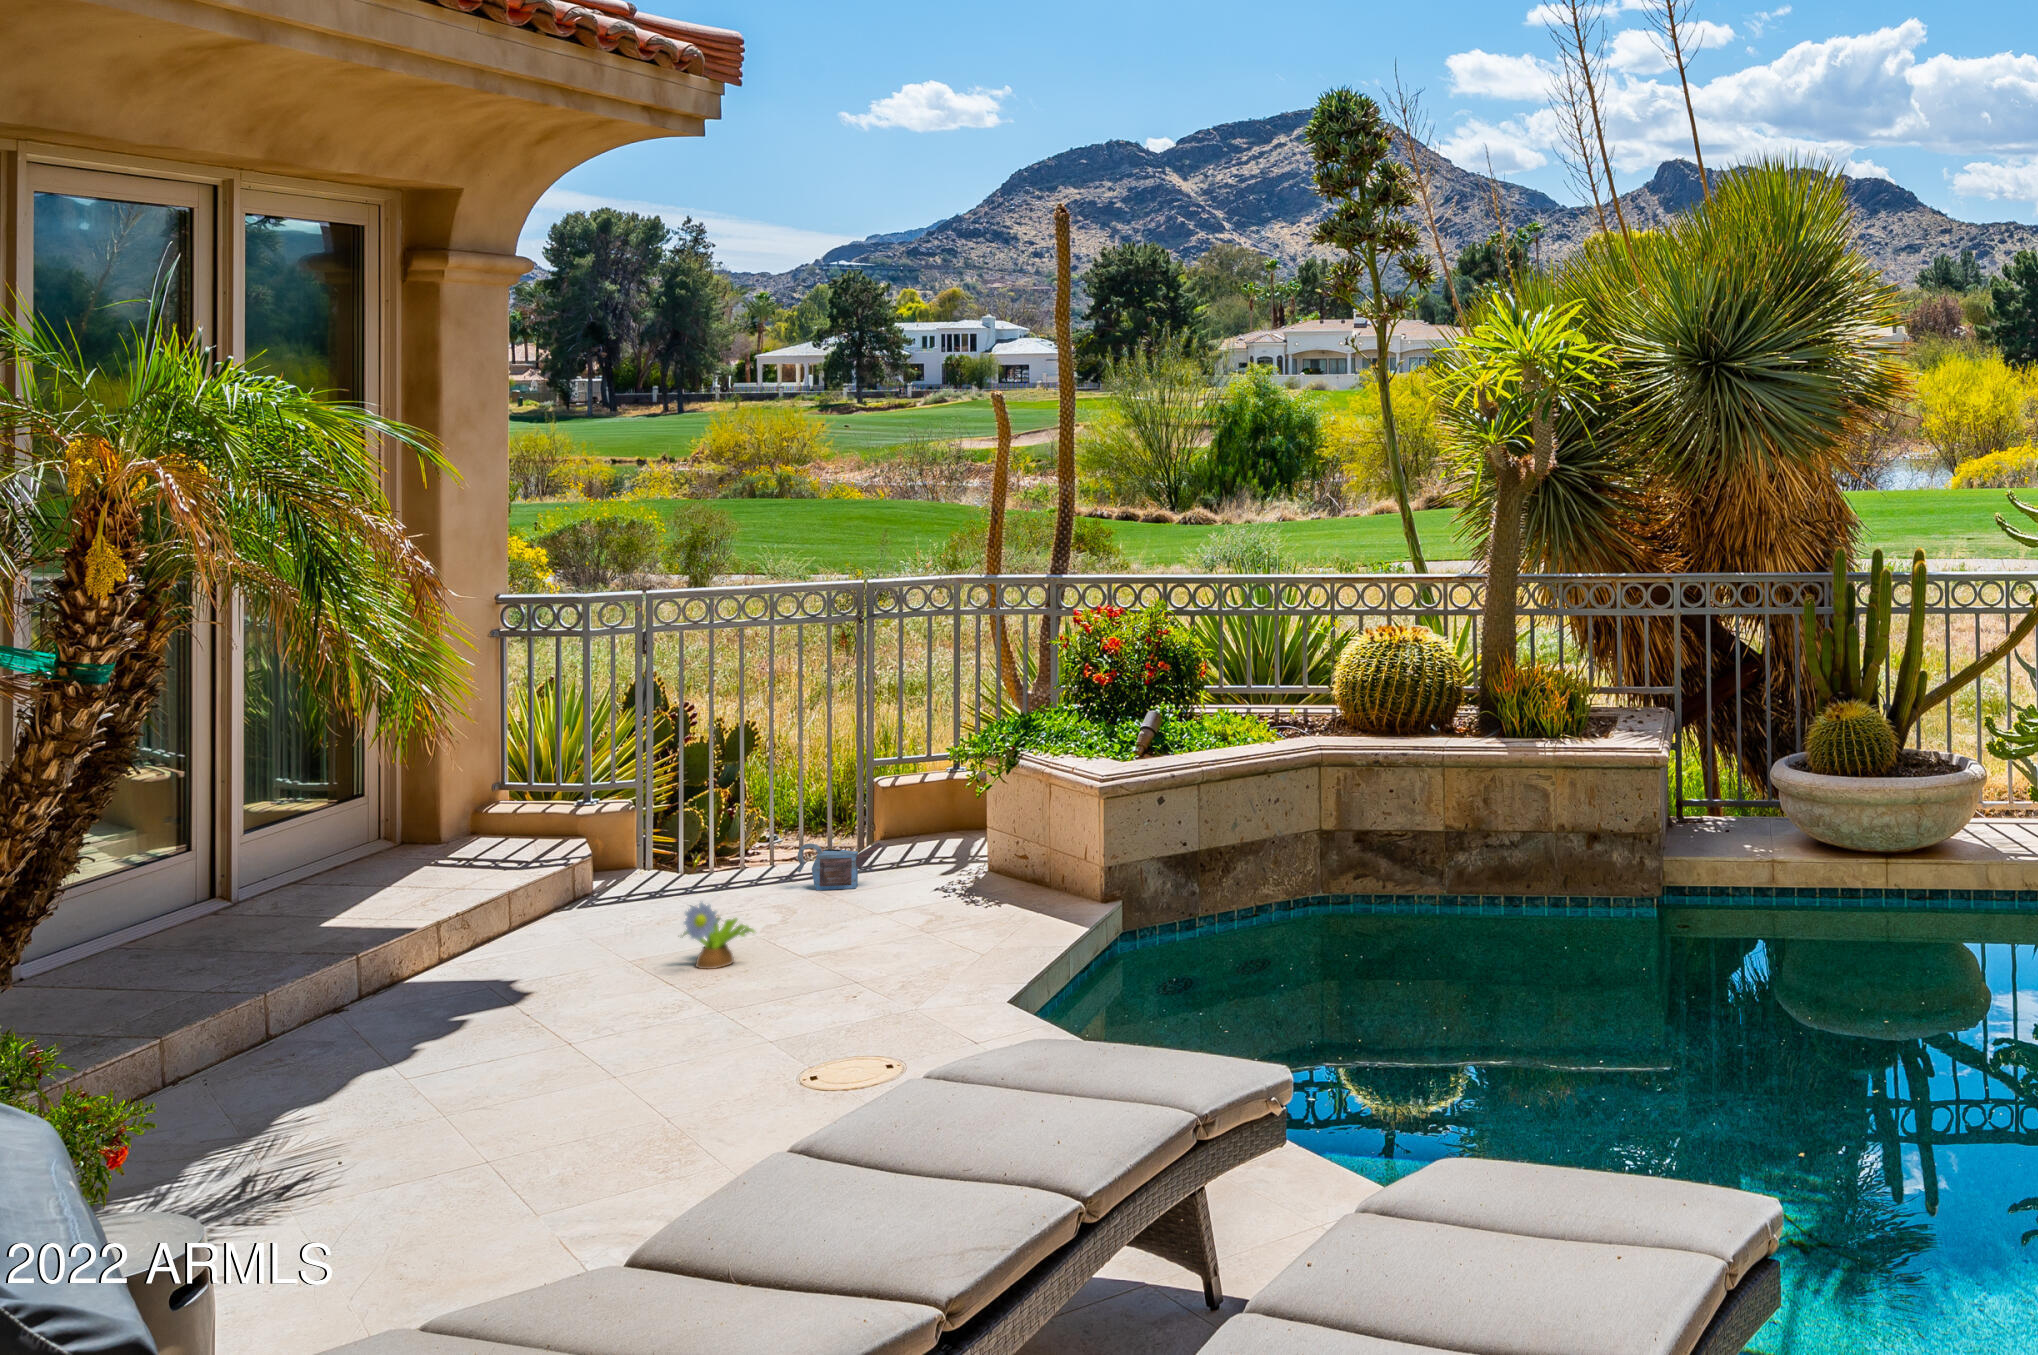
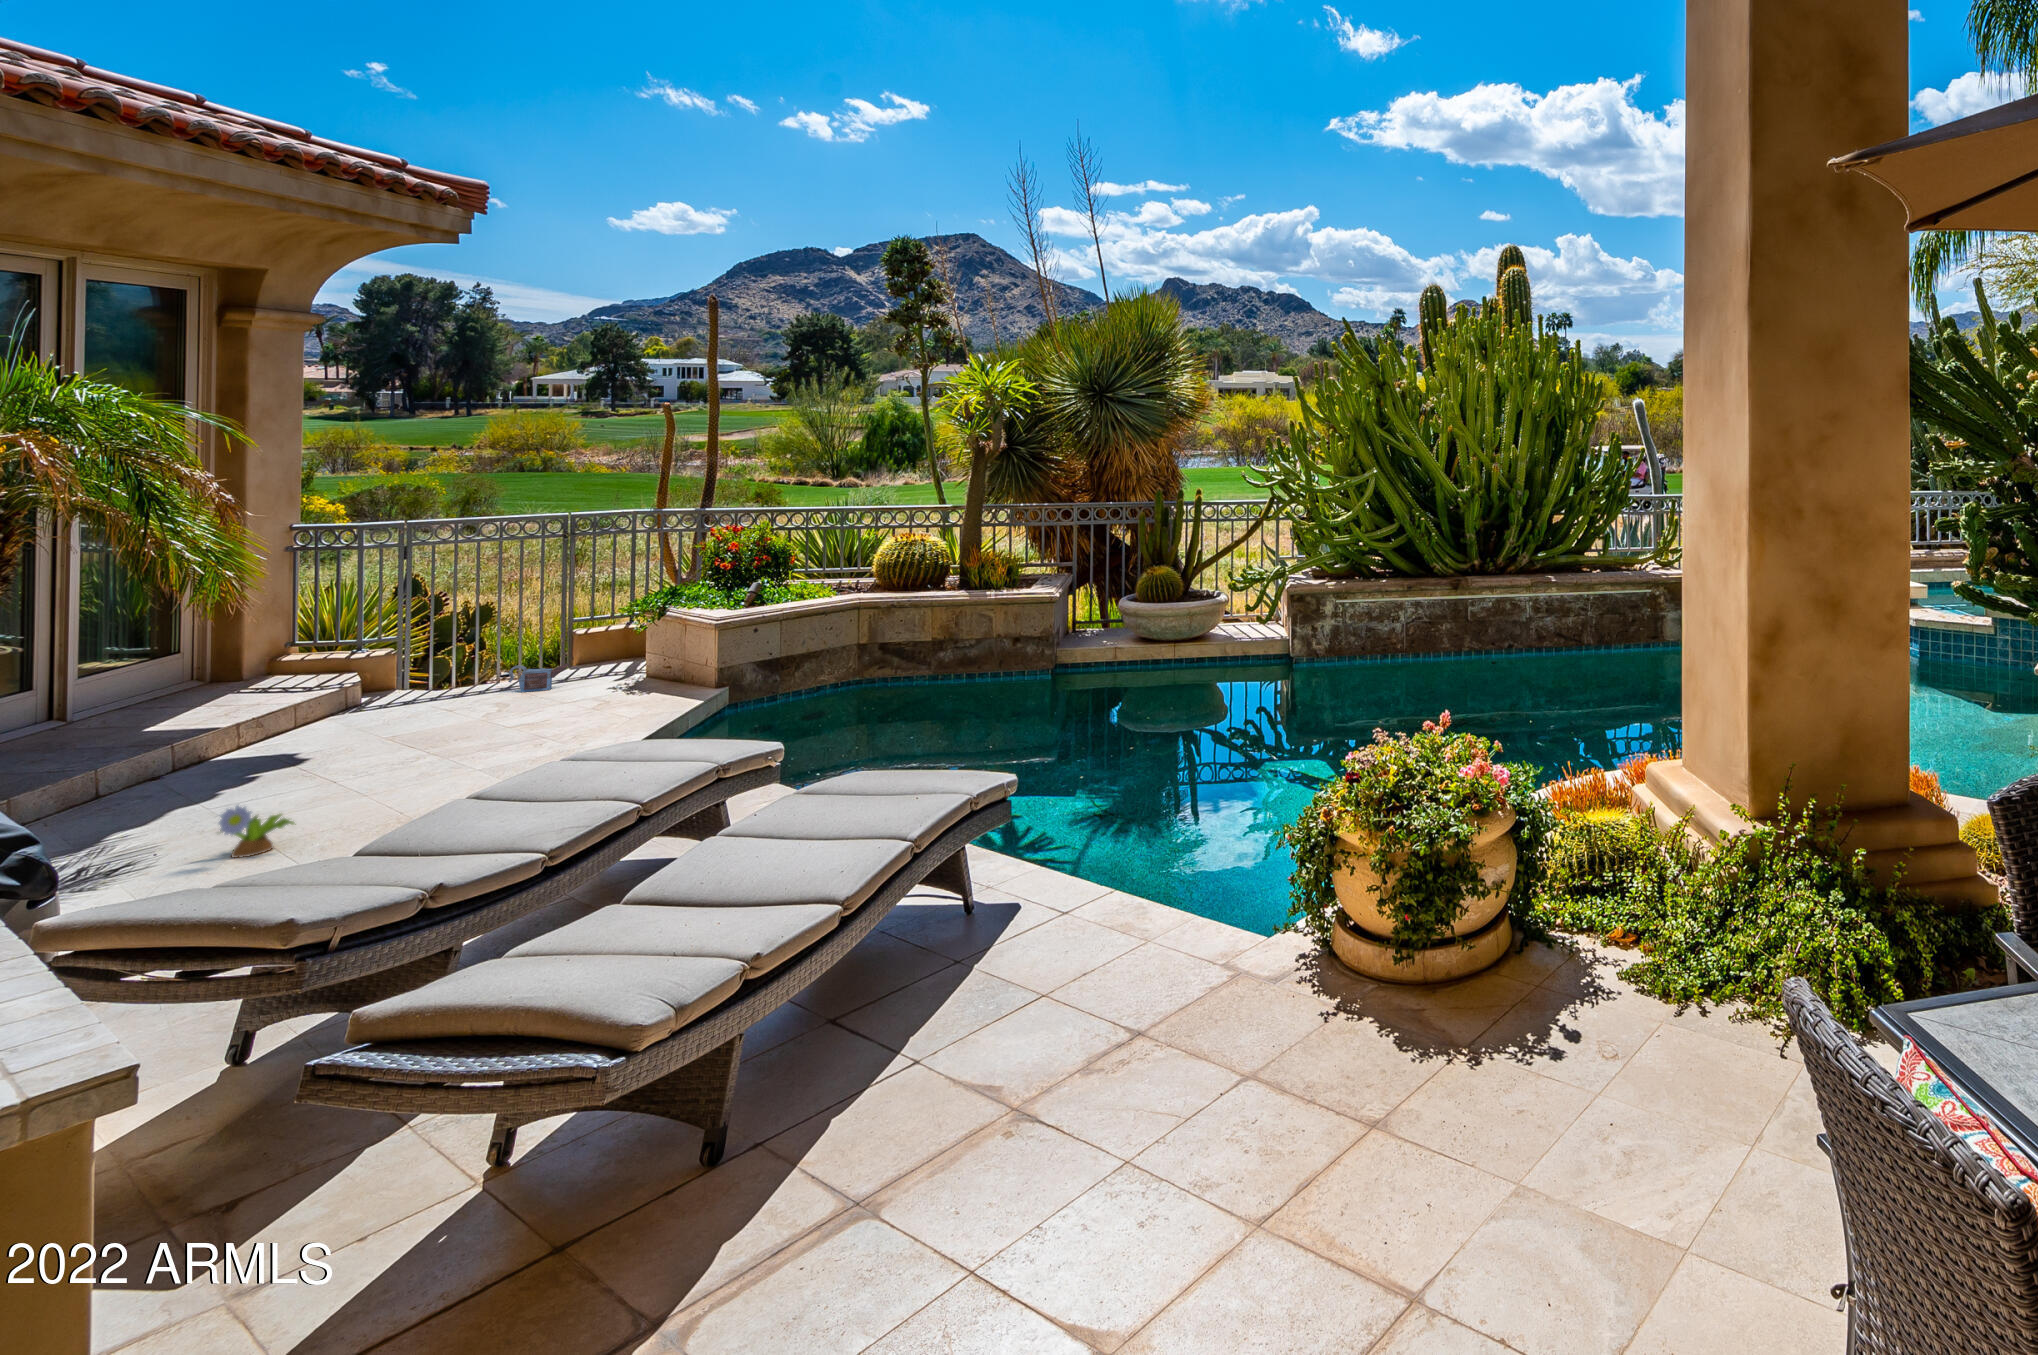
decorative plant: present [683,902,755,969] -> present [219,805,296,858]

